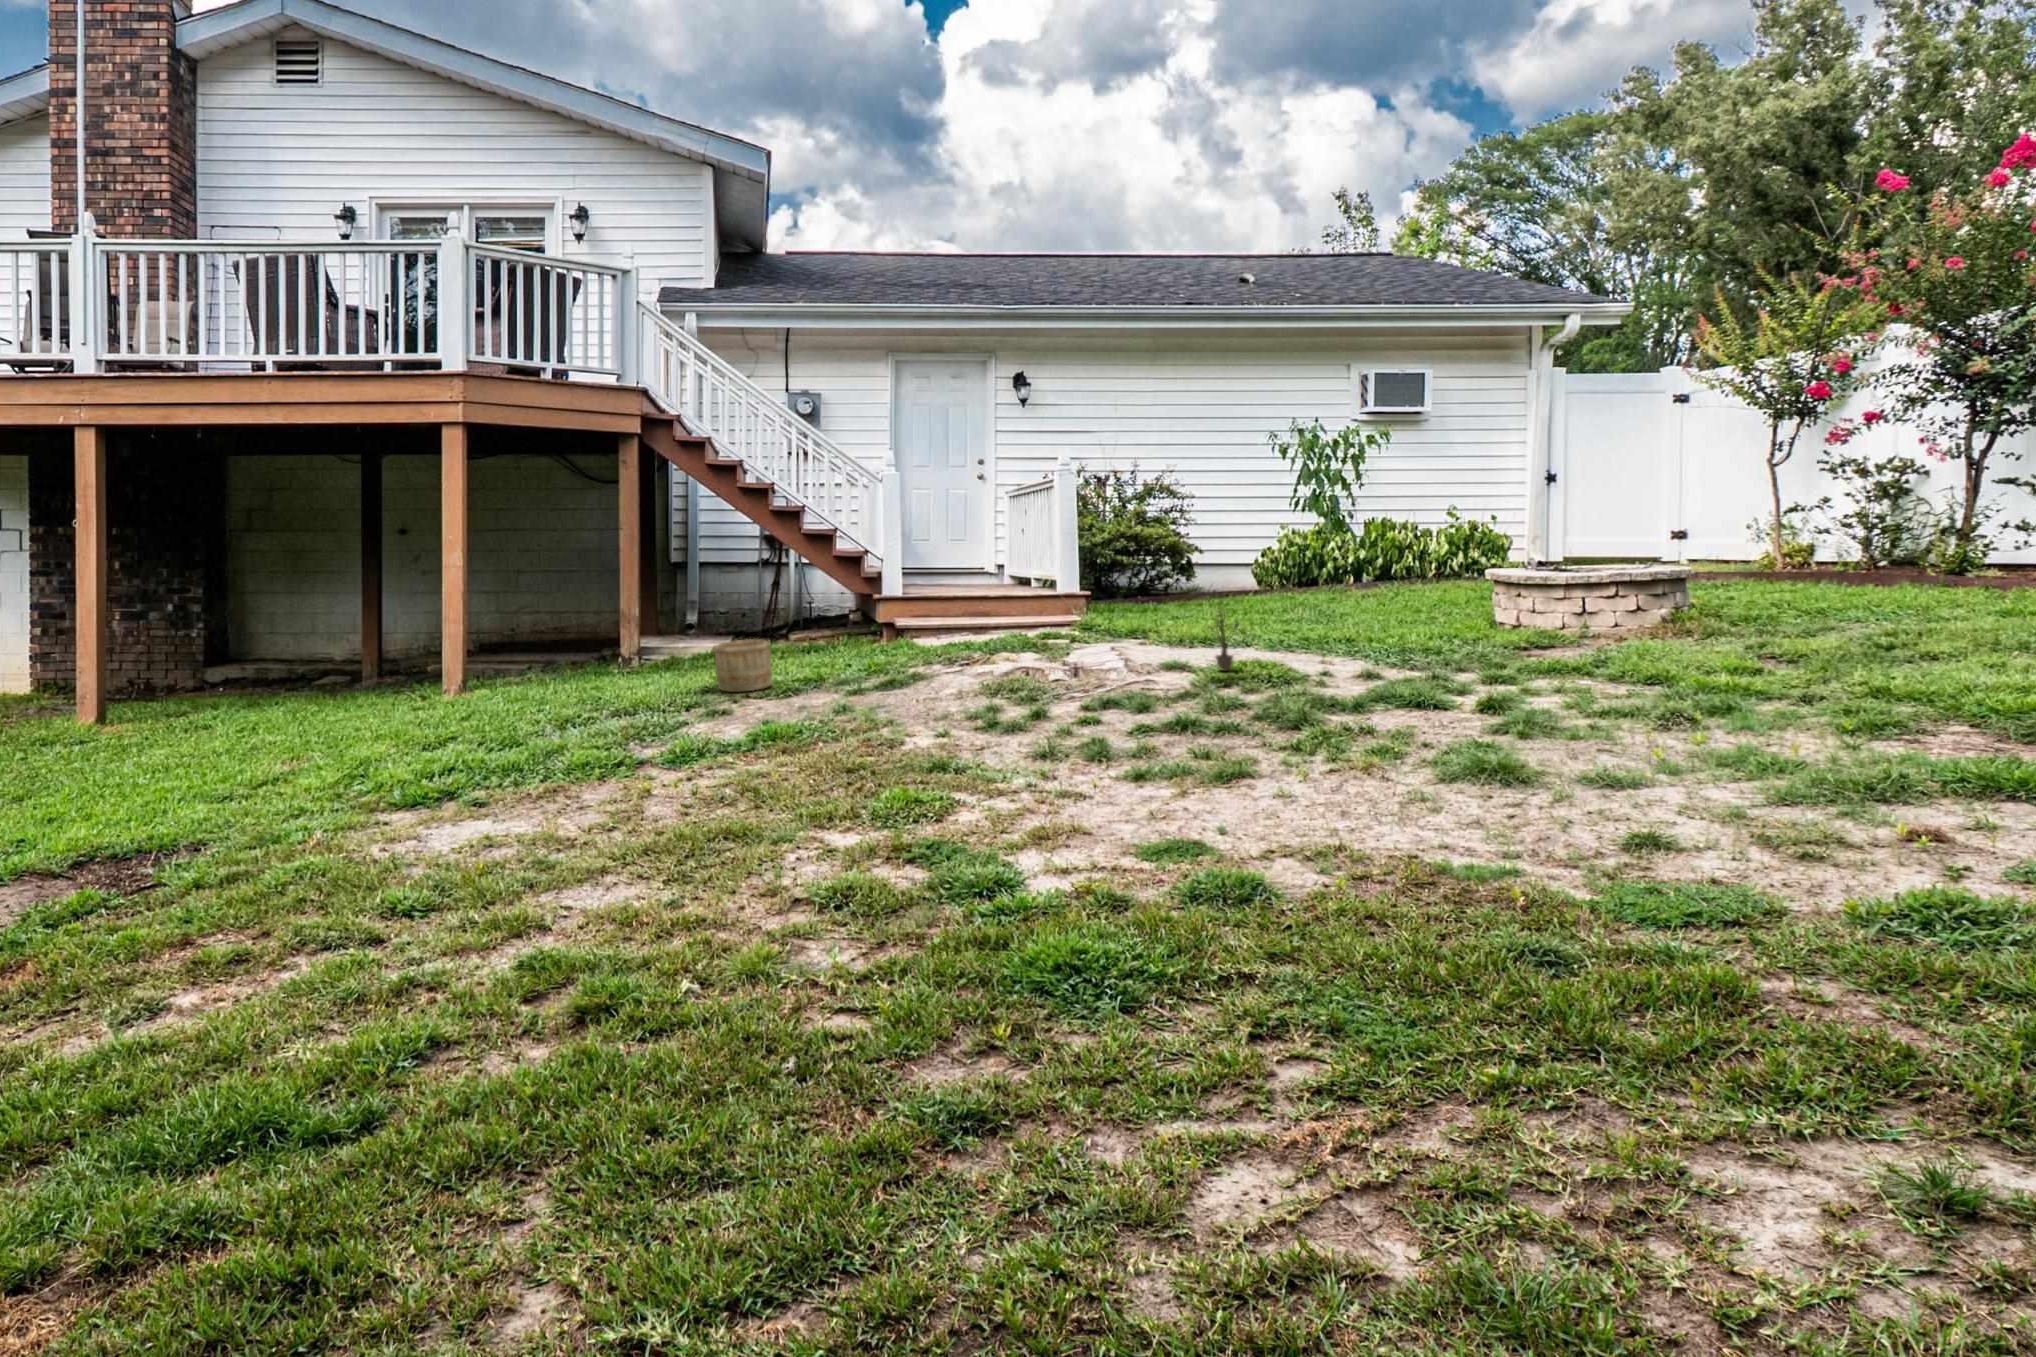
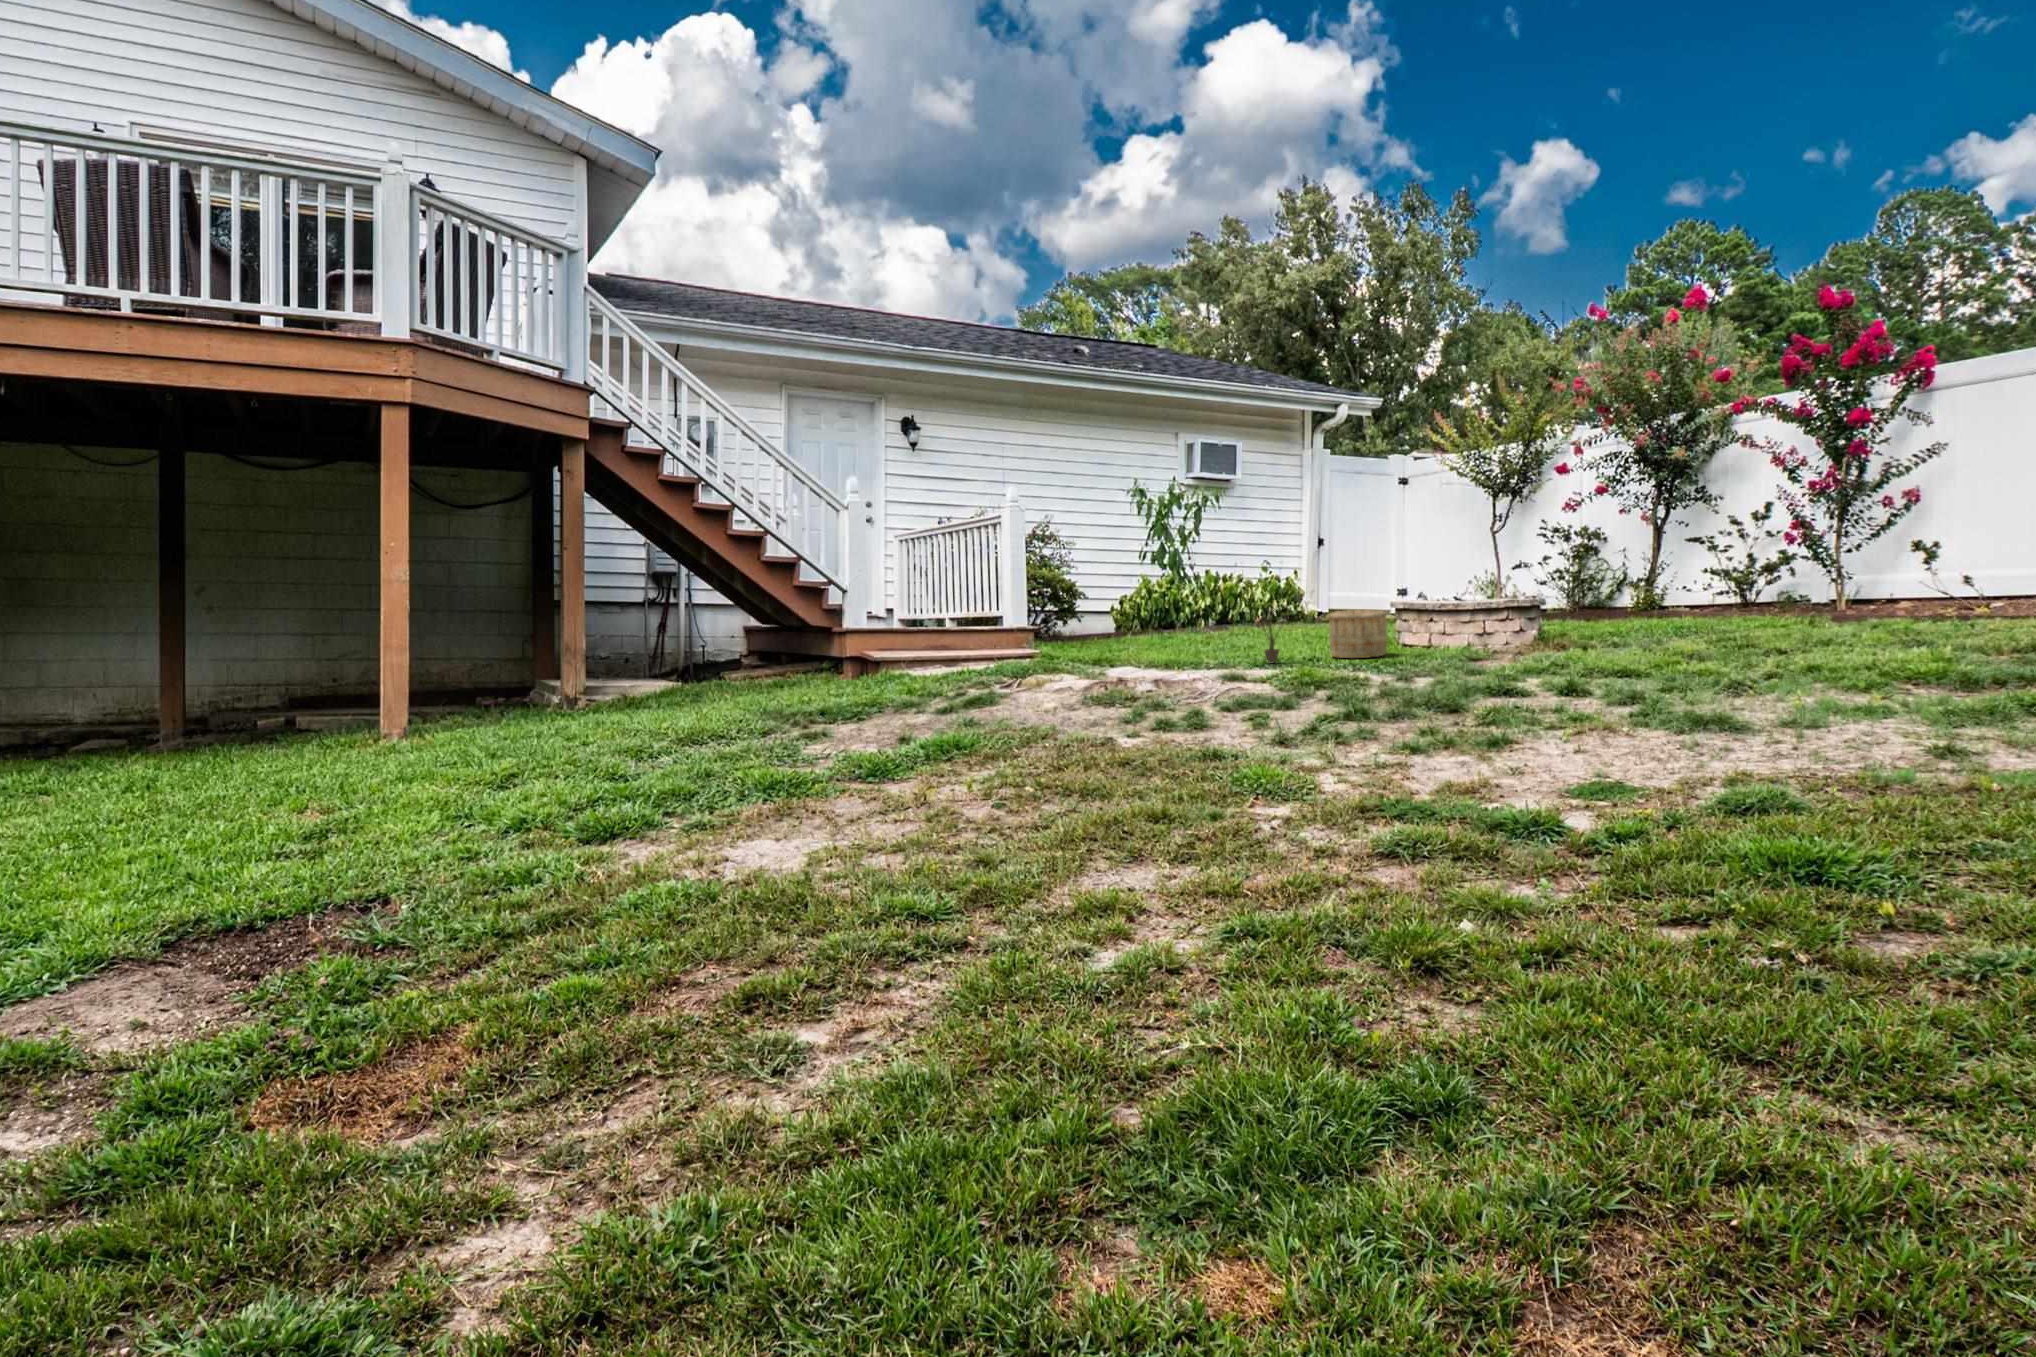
wooden bucket: present [713,639,772,692] -> present [1328,610,1388,658]

